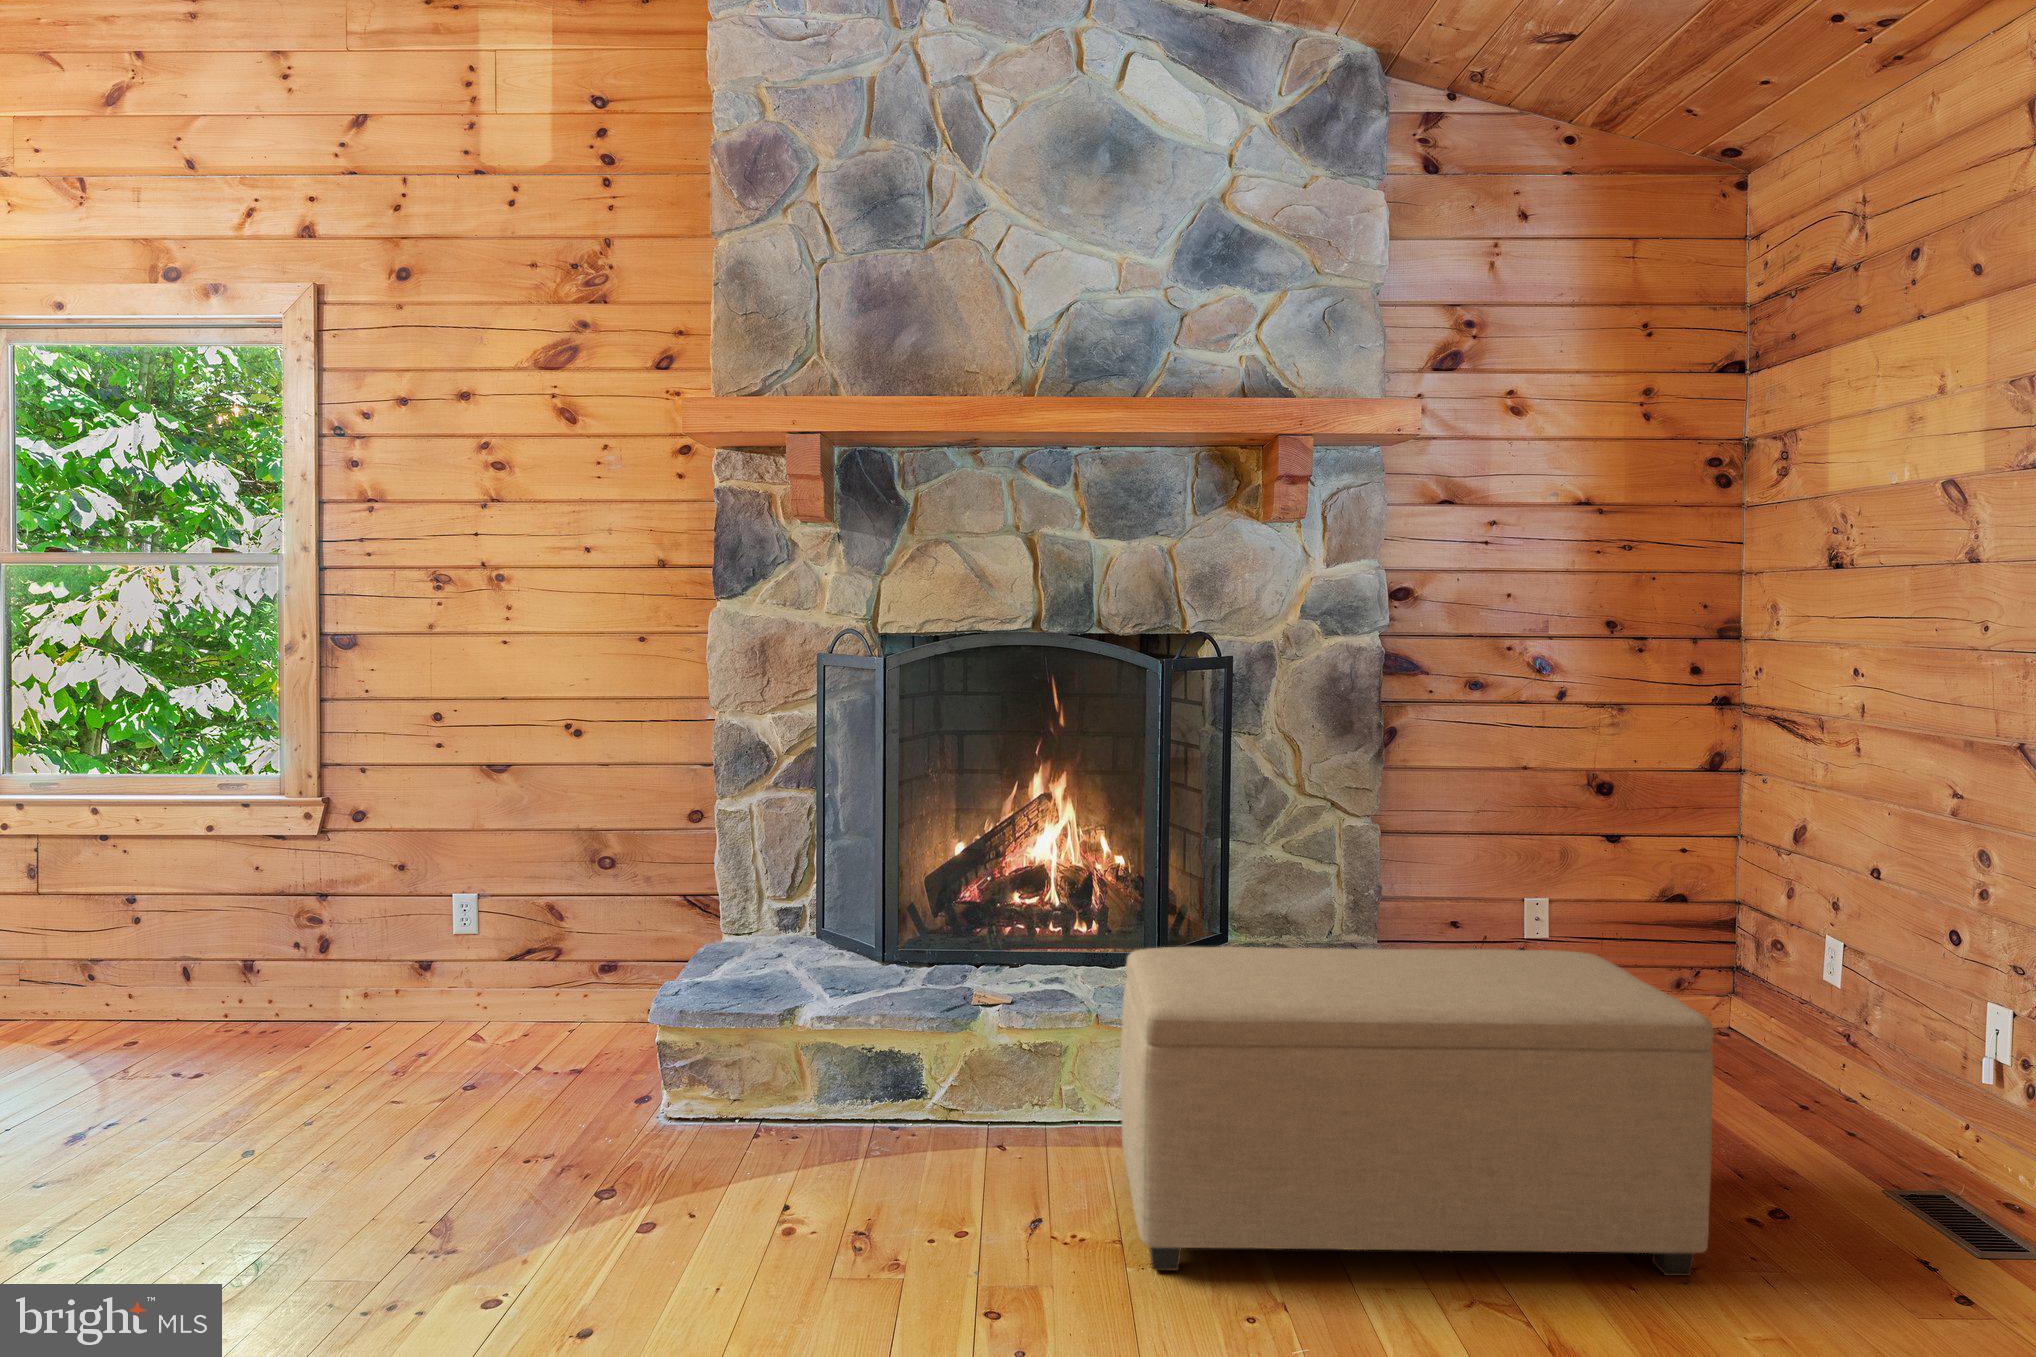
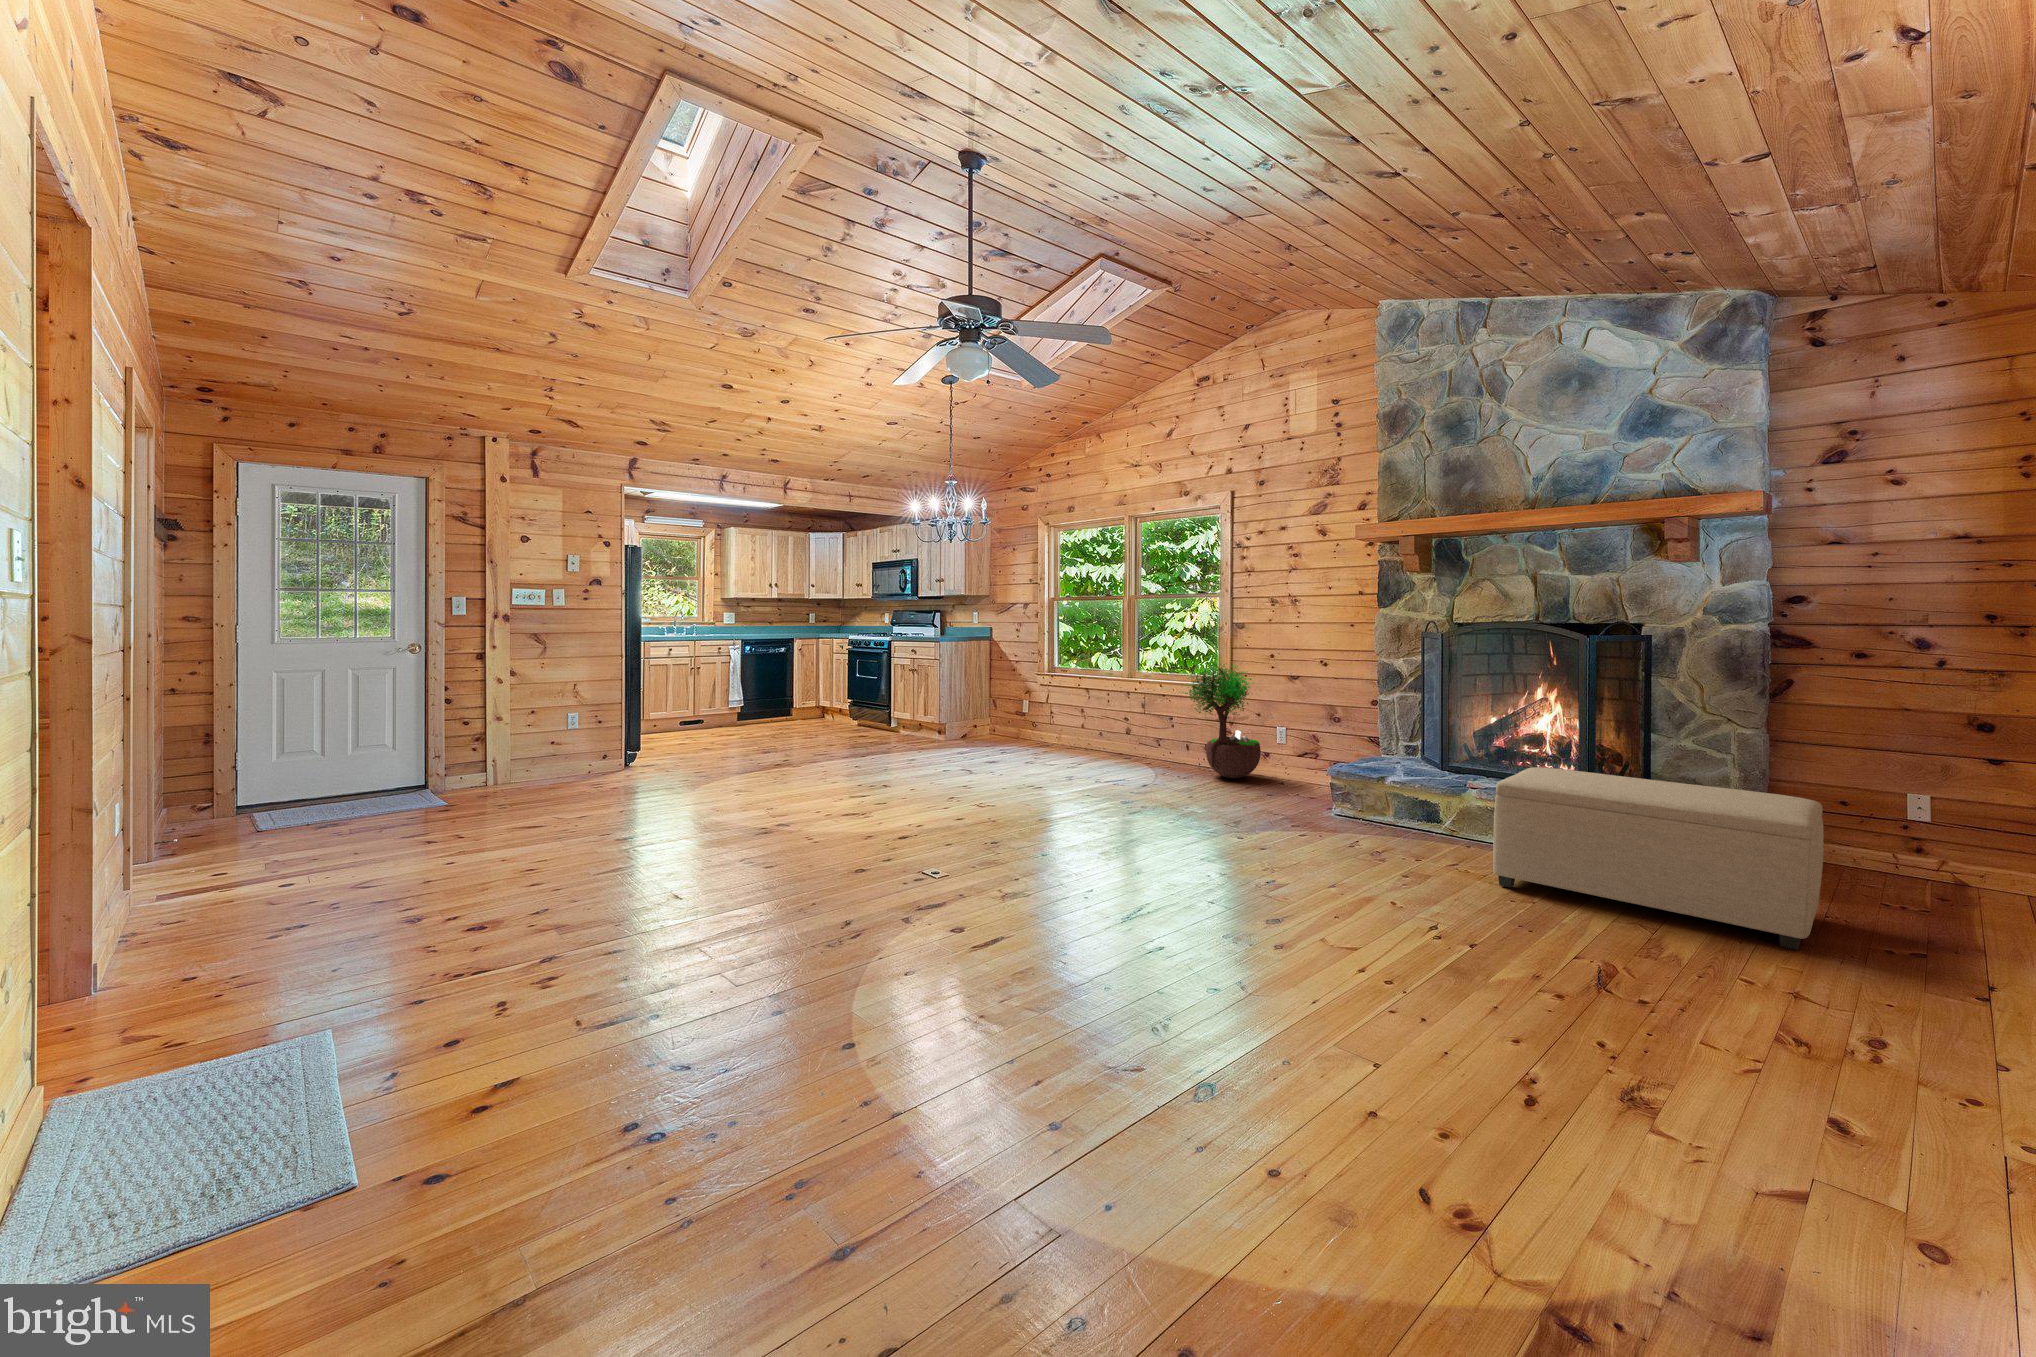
potted tree: none [165,716,412,1051] -> present [1182,656,1261,778]

